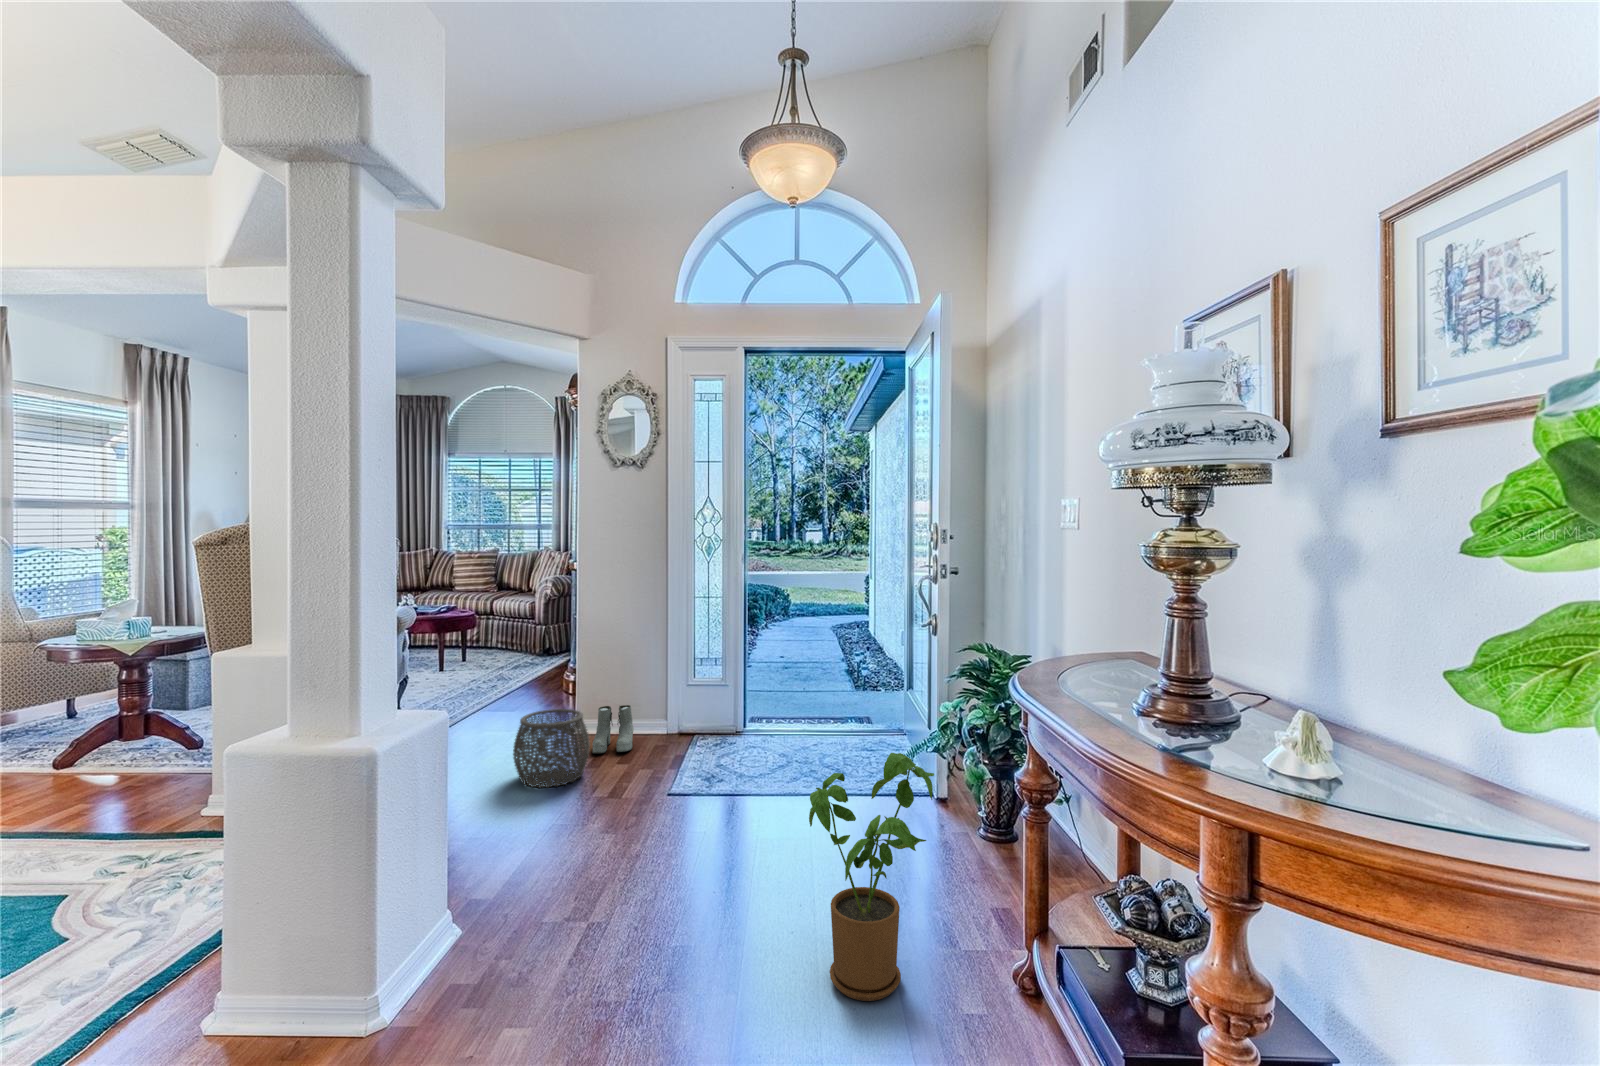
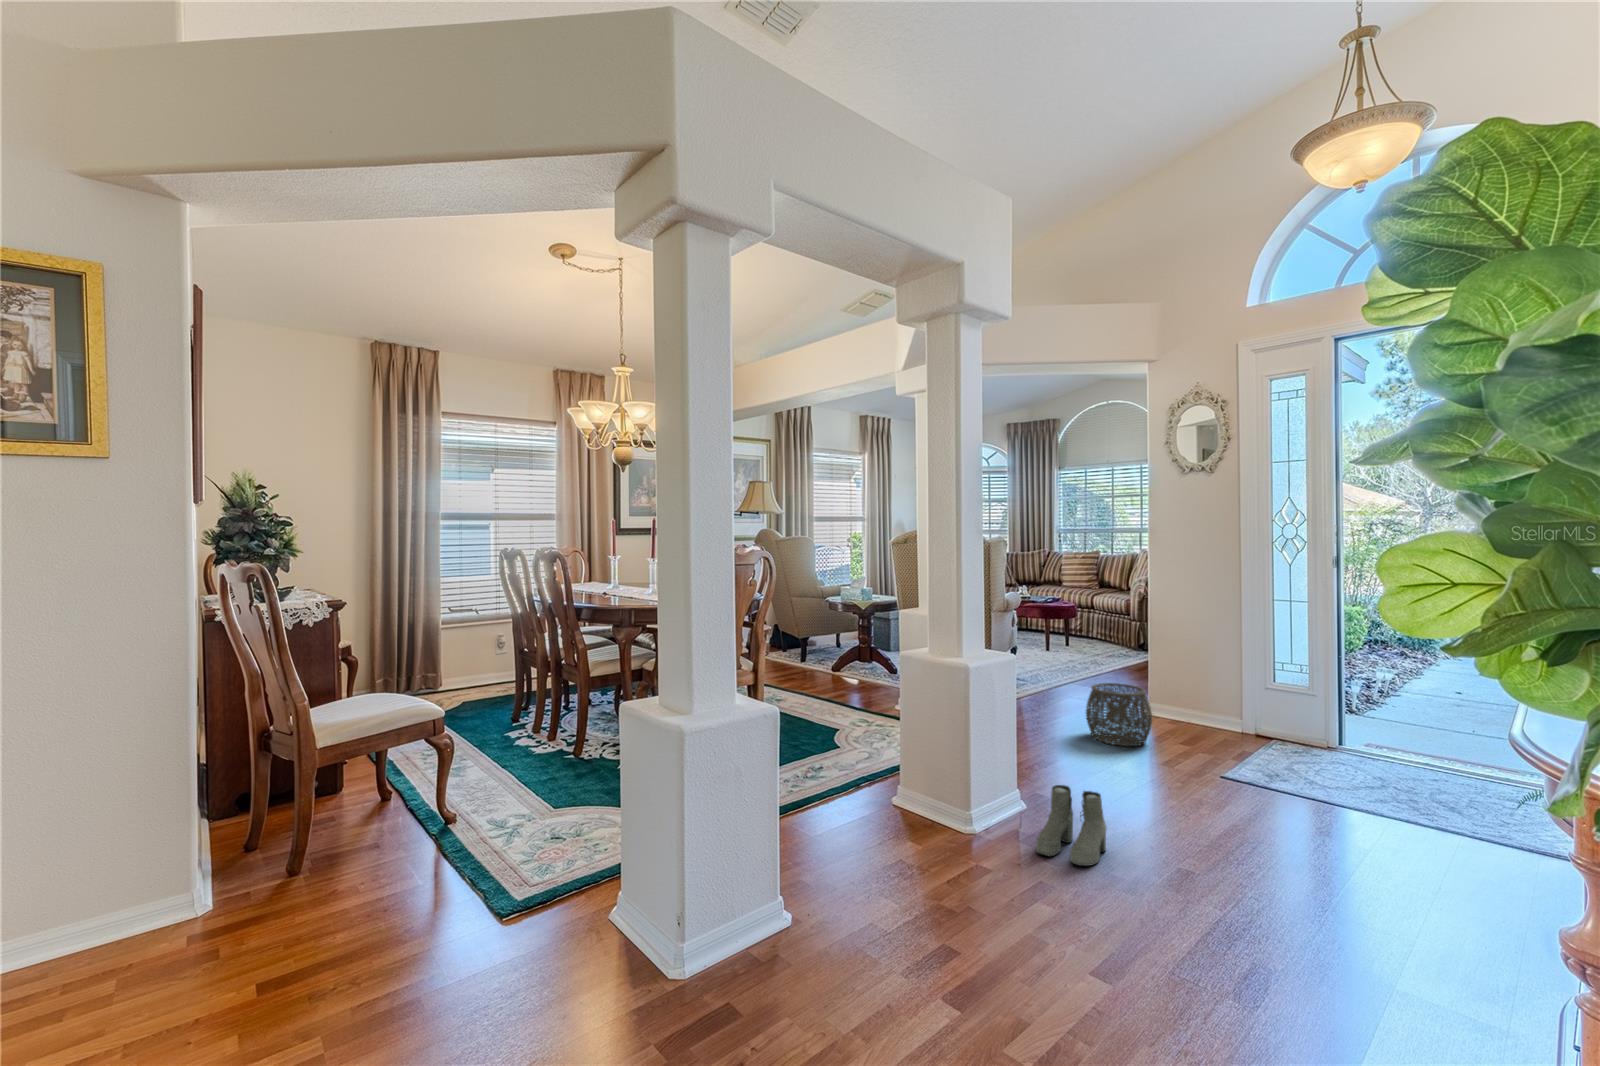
boots: present [593,705,634,754] -> present [1036,785,1106,866]
house plant: present [809,753,934,1001] -> none [1309,747,1475,976]

